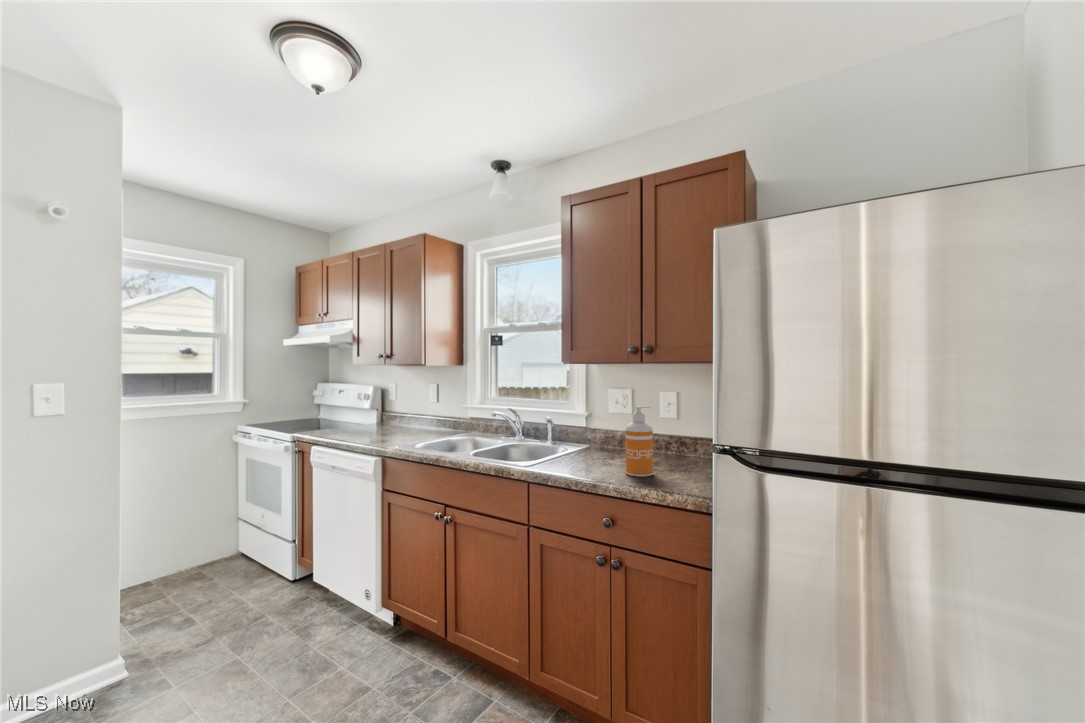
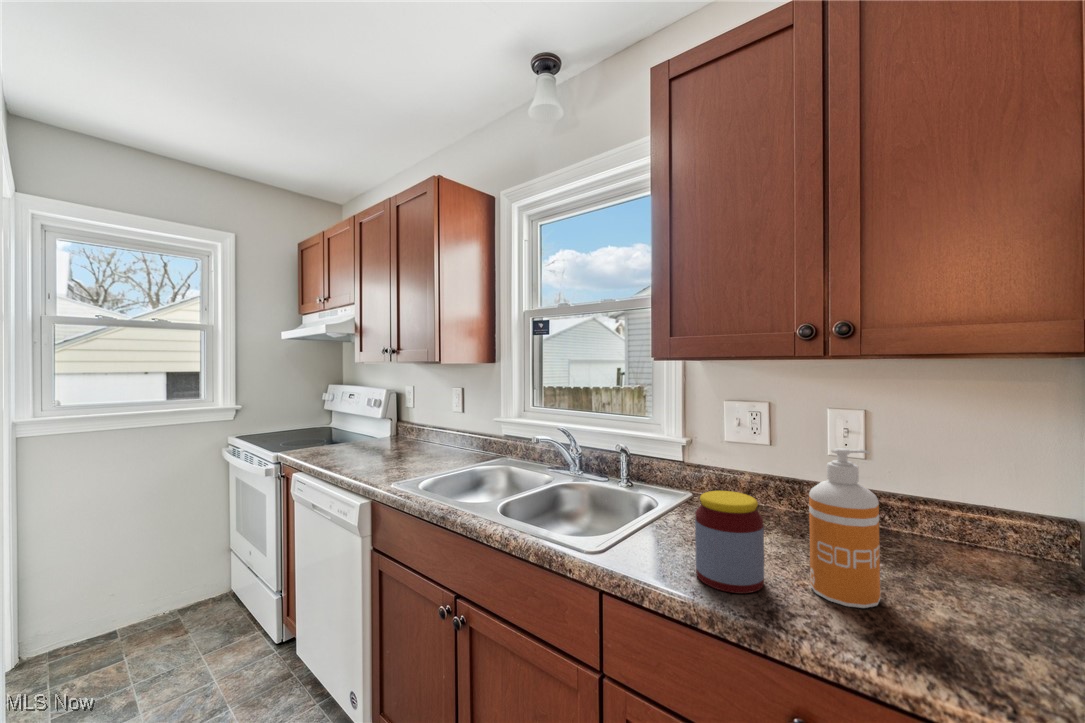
jar: none [574,430,605,475] -> present [695,491,764,593]

